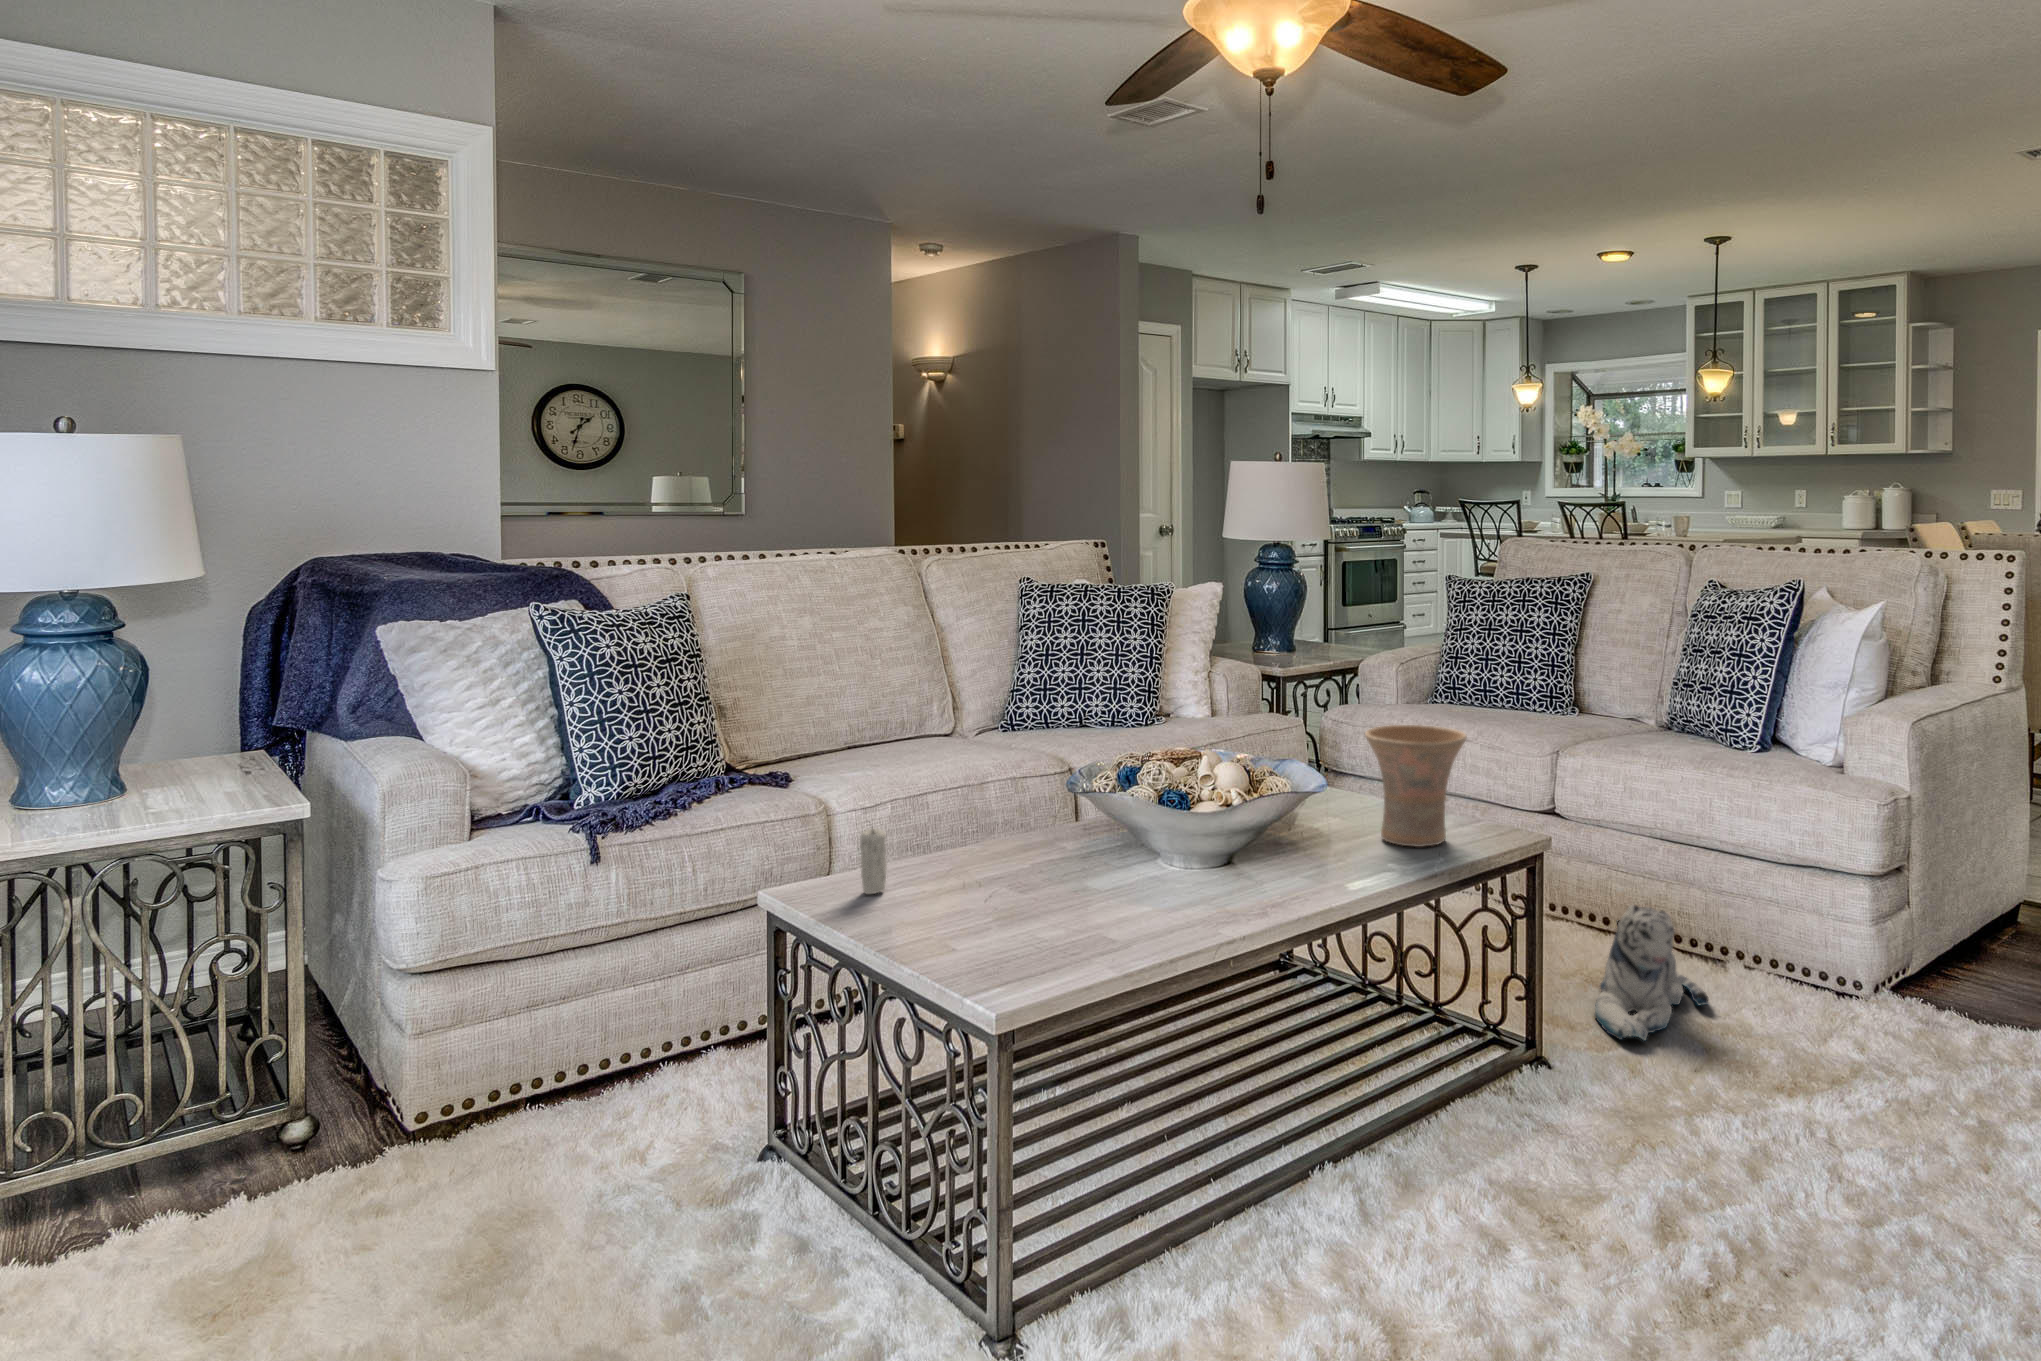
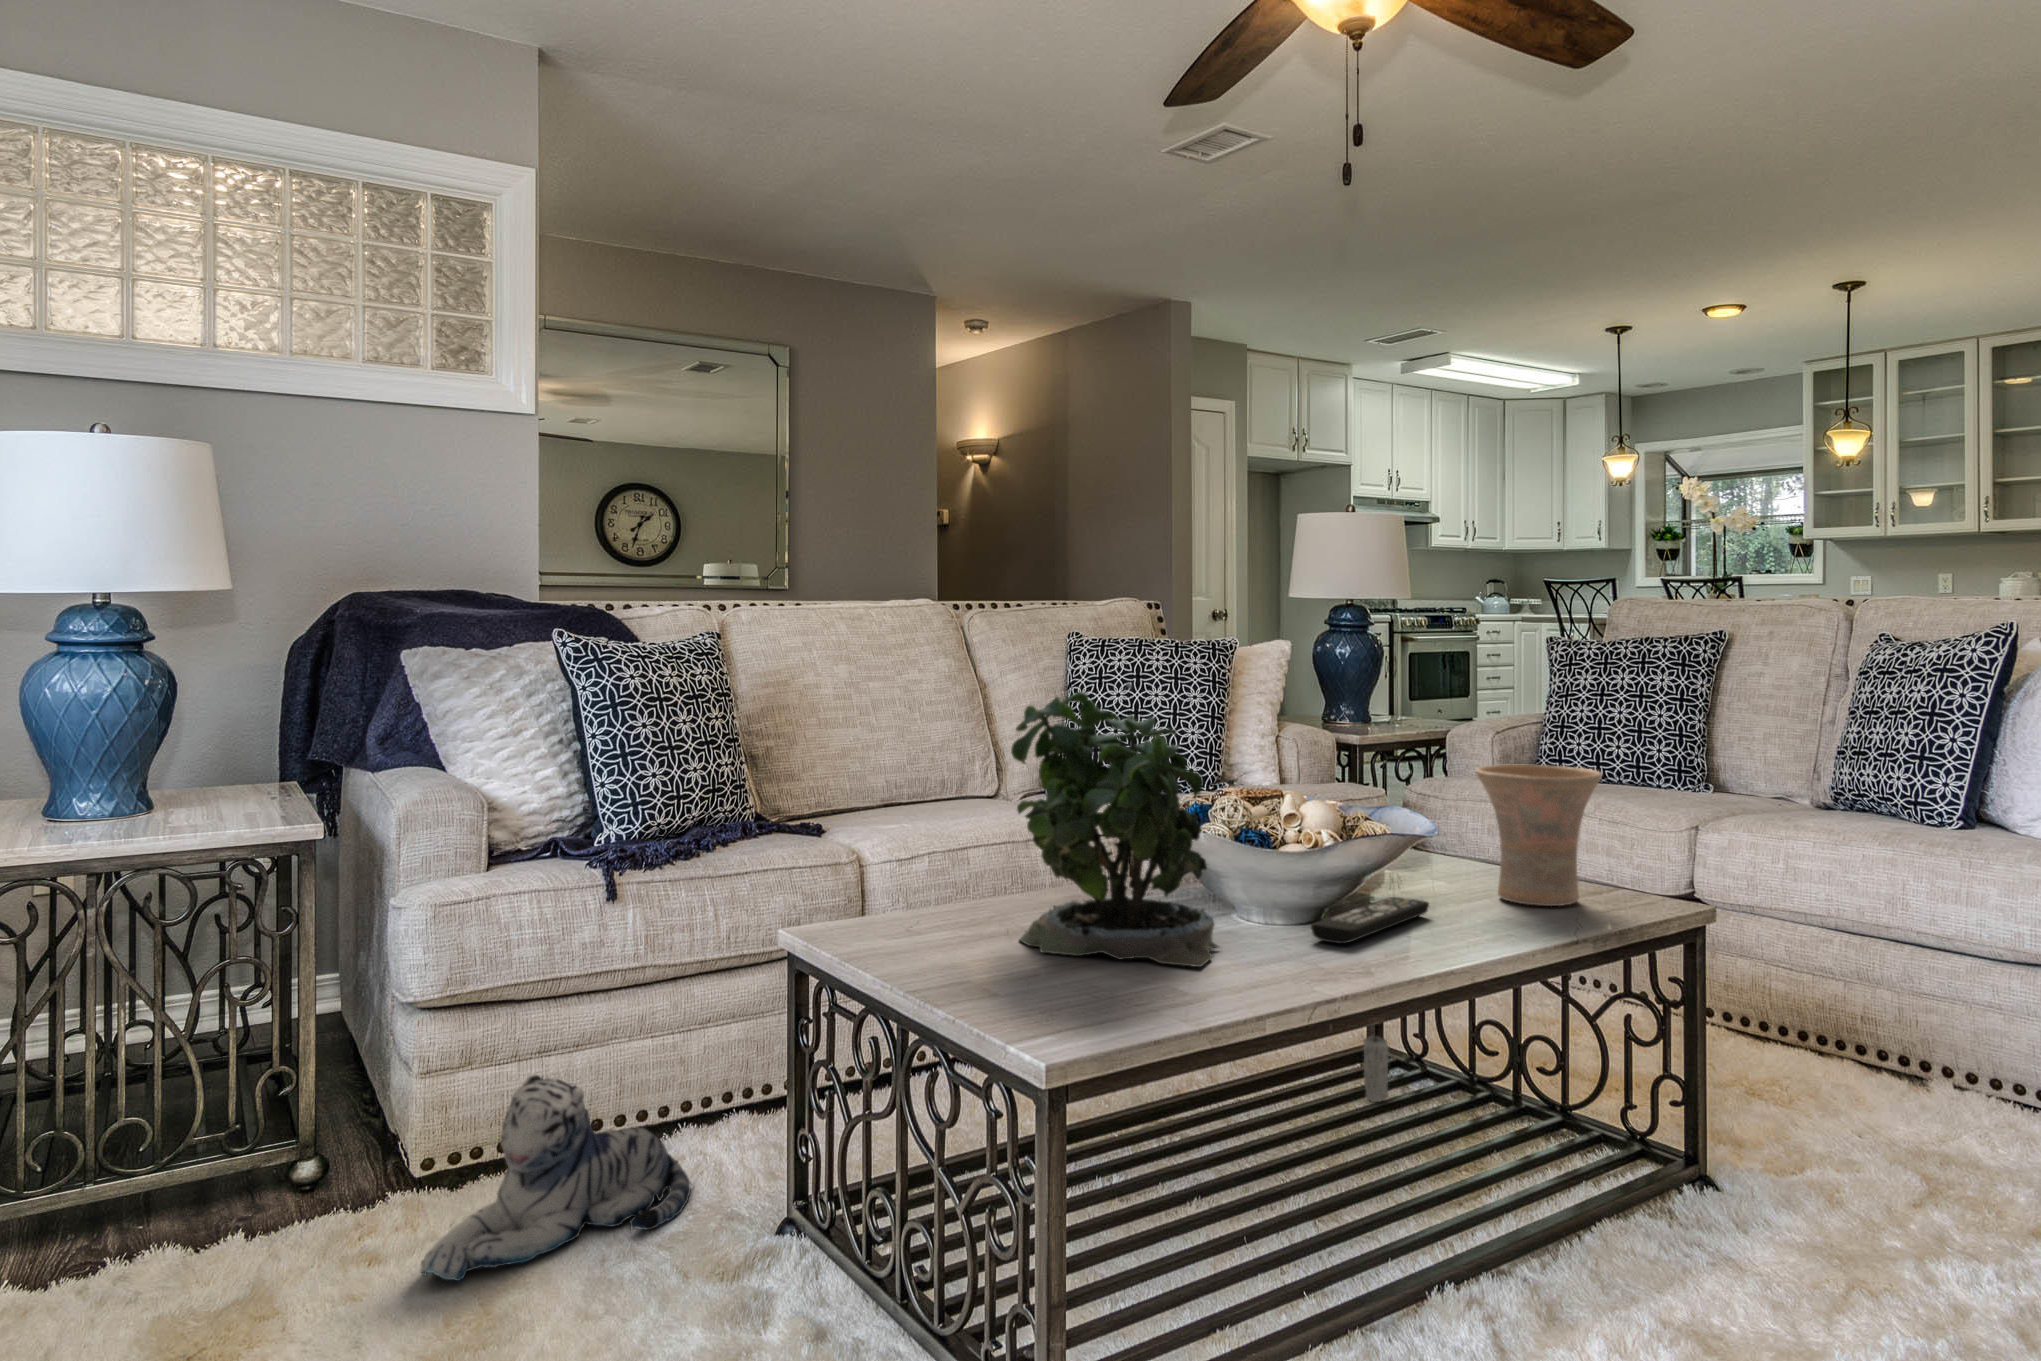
potted plant: none [963,678,1147,926] -> present [1011,683,1219,967]
candle: present [860,828,887,894] -> present [1363,1036,1388,1102]
remote control: none [1221,845,1322,895] -> present [1311,897,1429,944]
plush toy: present [1594,904,1708,1041] -> present [420,1074,691,1281]

